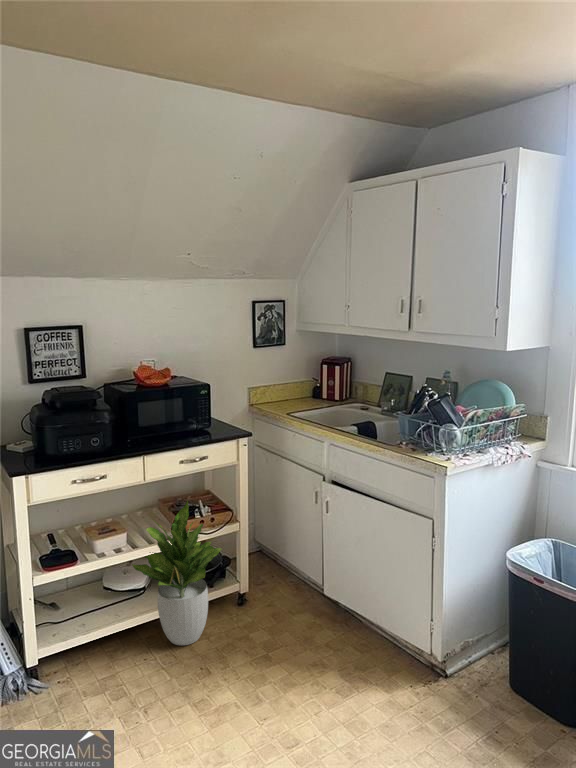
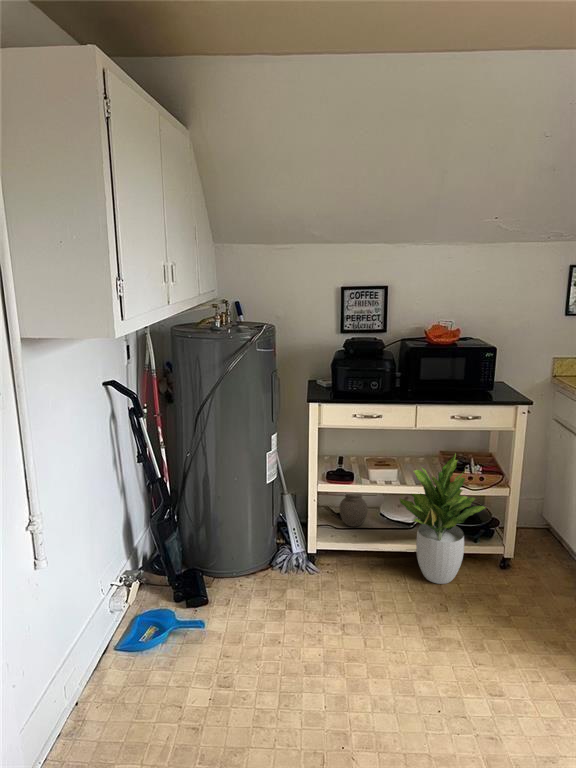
jar: none [55,568,91,615] -> present [339,494,368,527]

